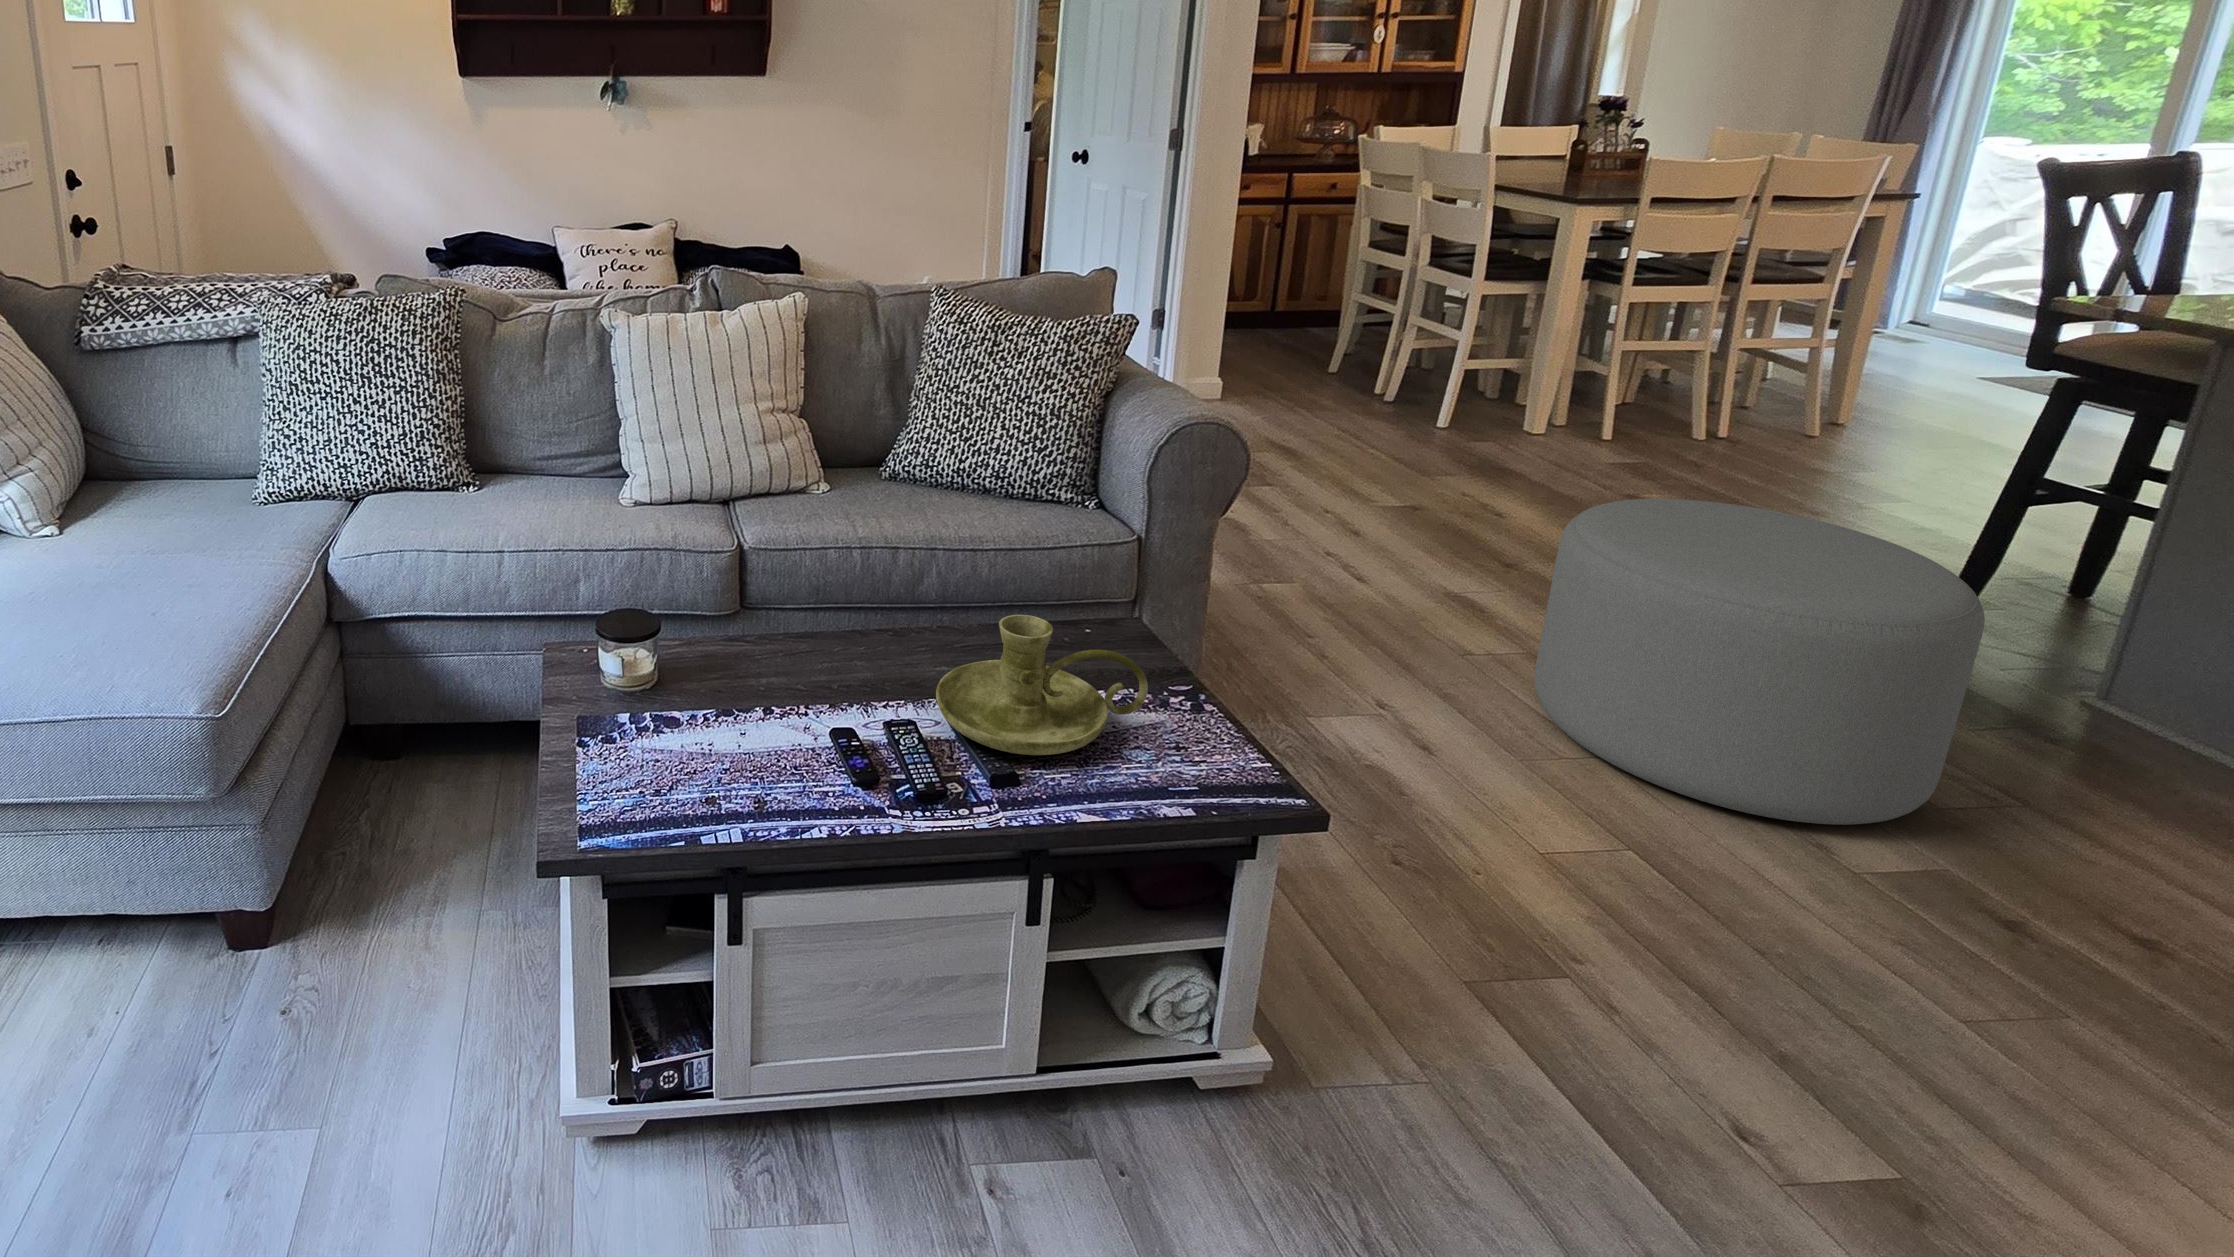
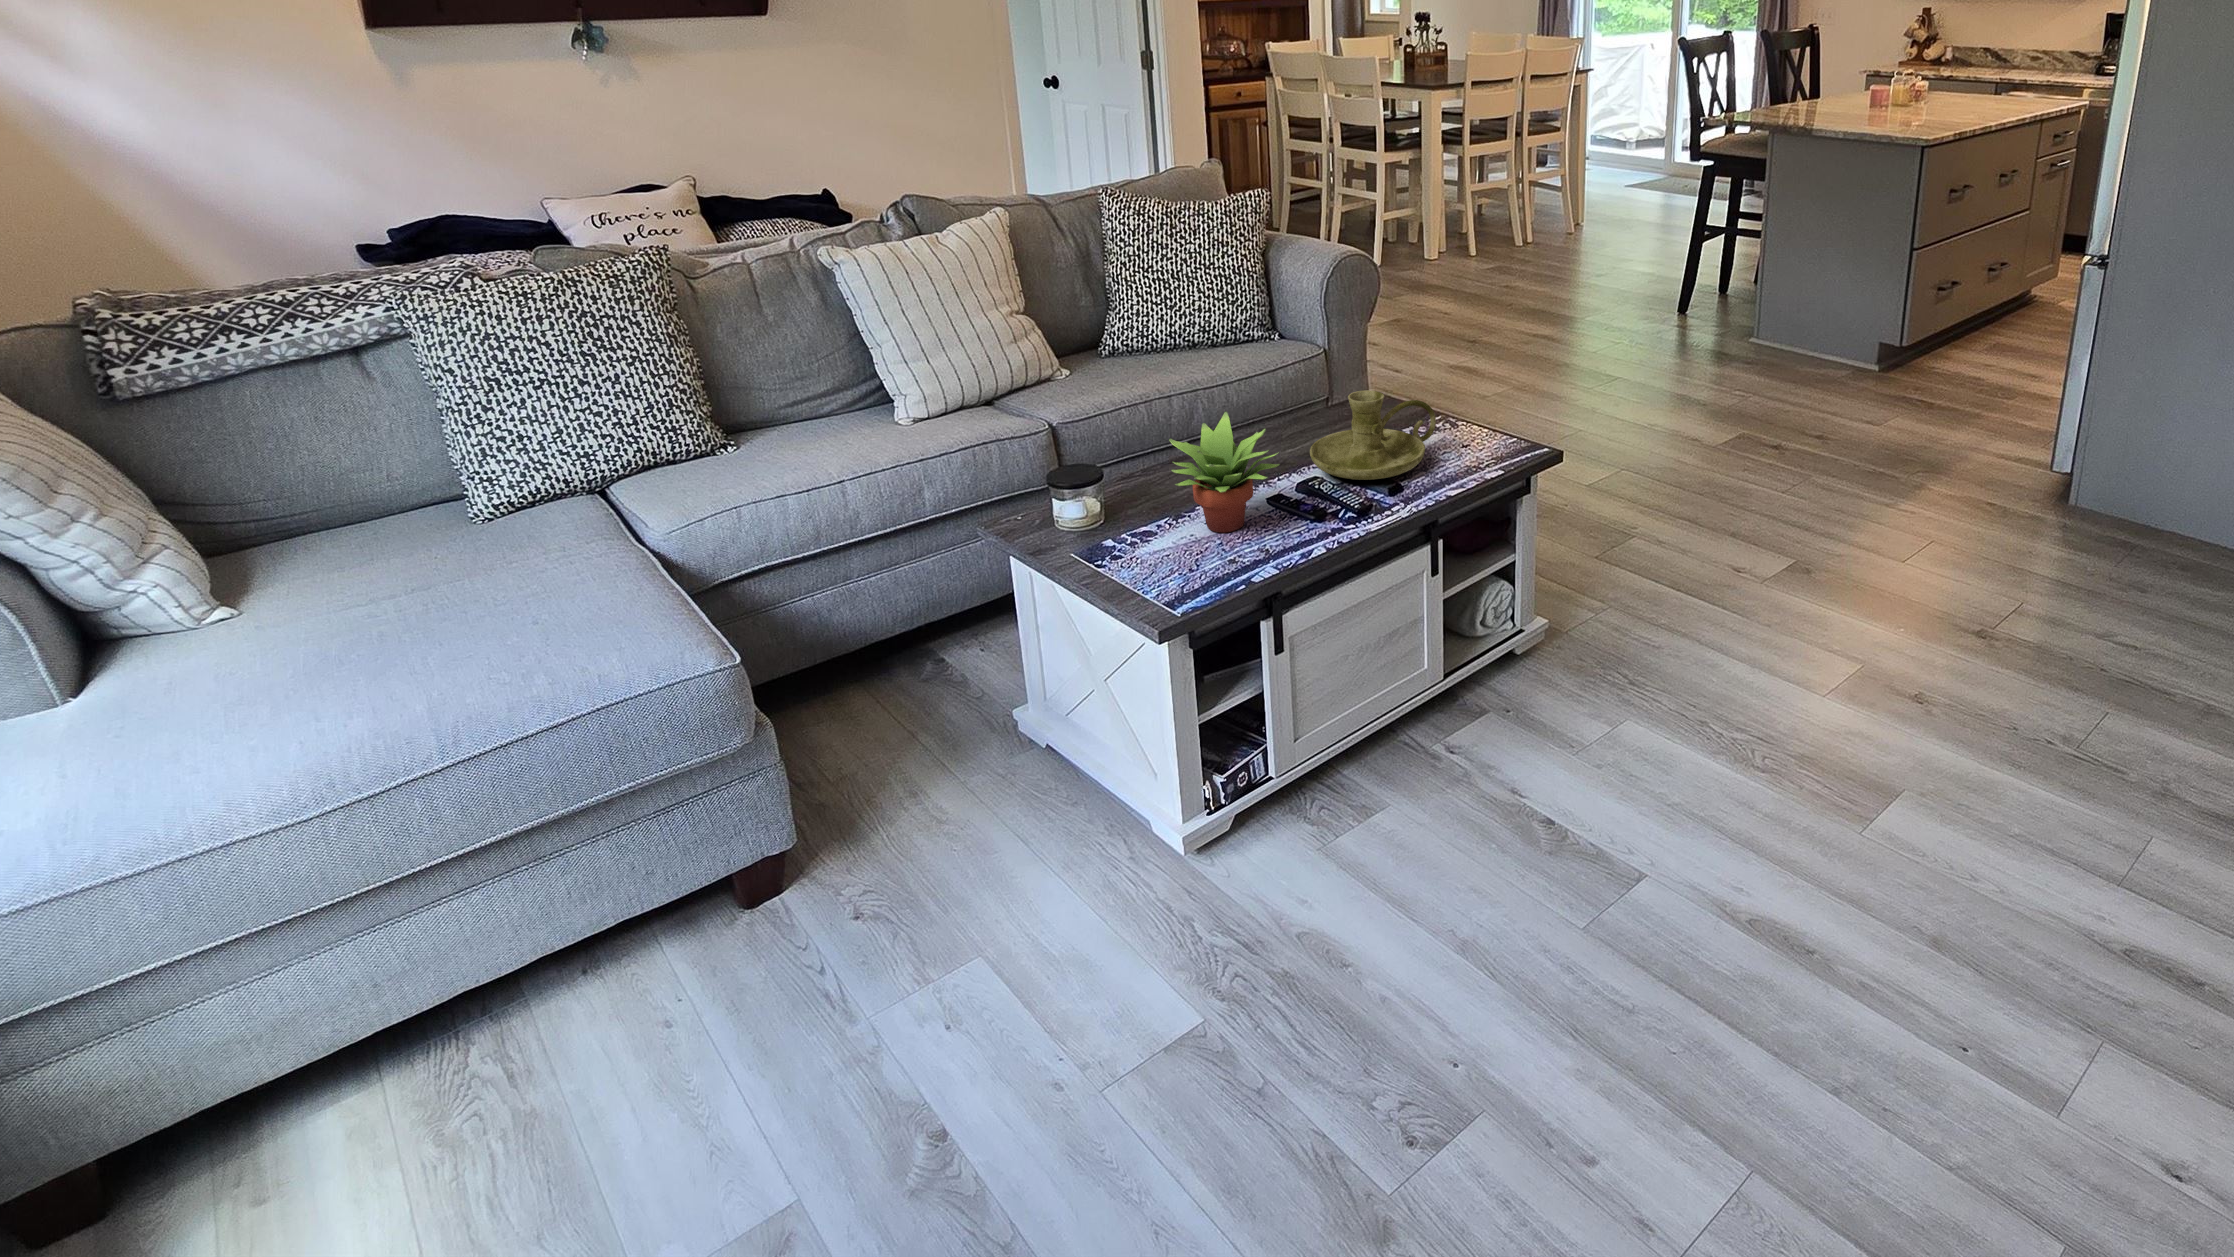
ottoman: present [1534,499,1985,825] -> none [1531,267,1727,437]
succulent plant: none [695,595,836,754] -> present [1169,412,1280,532]

